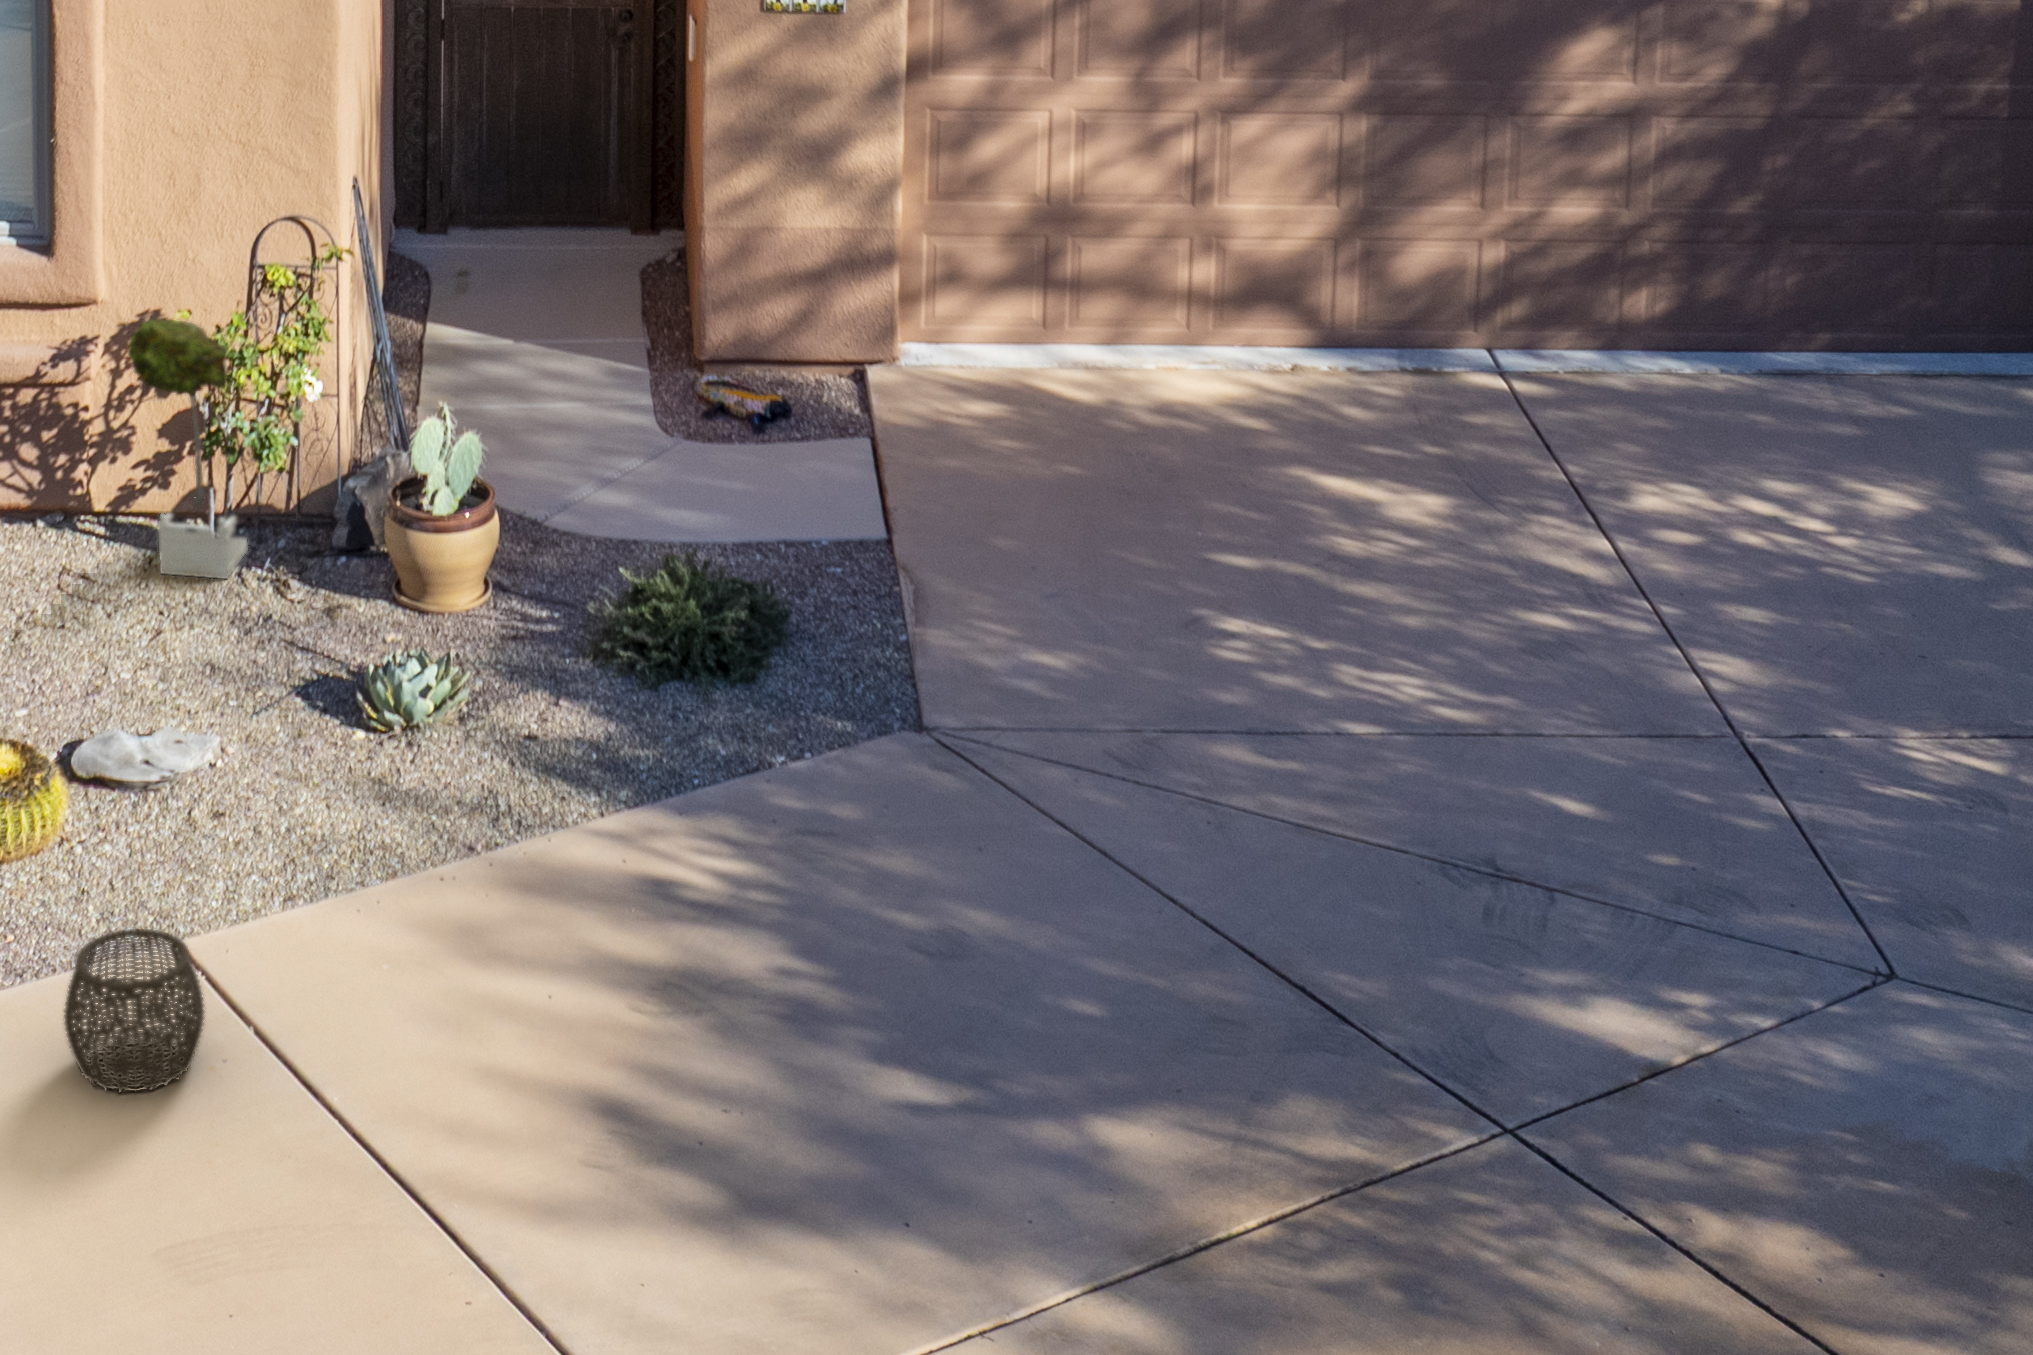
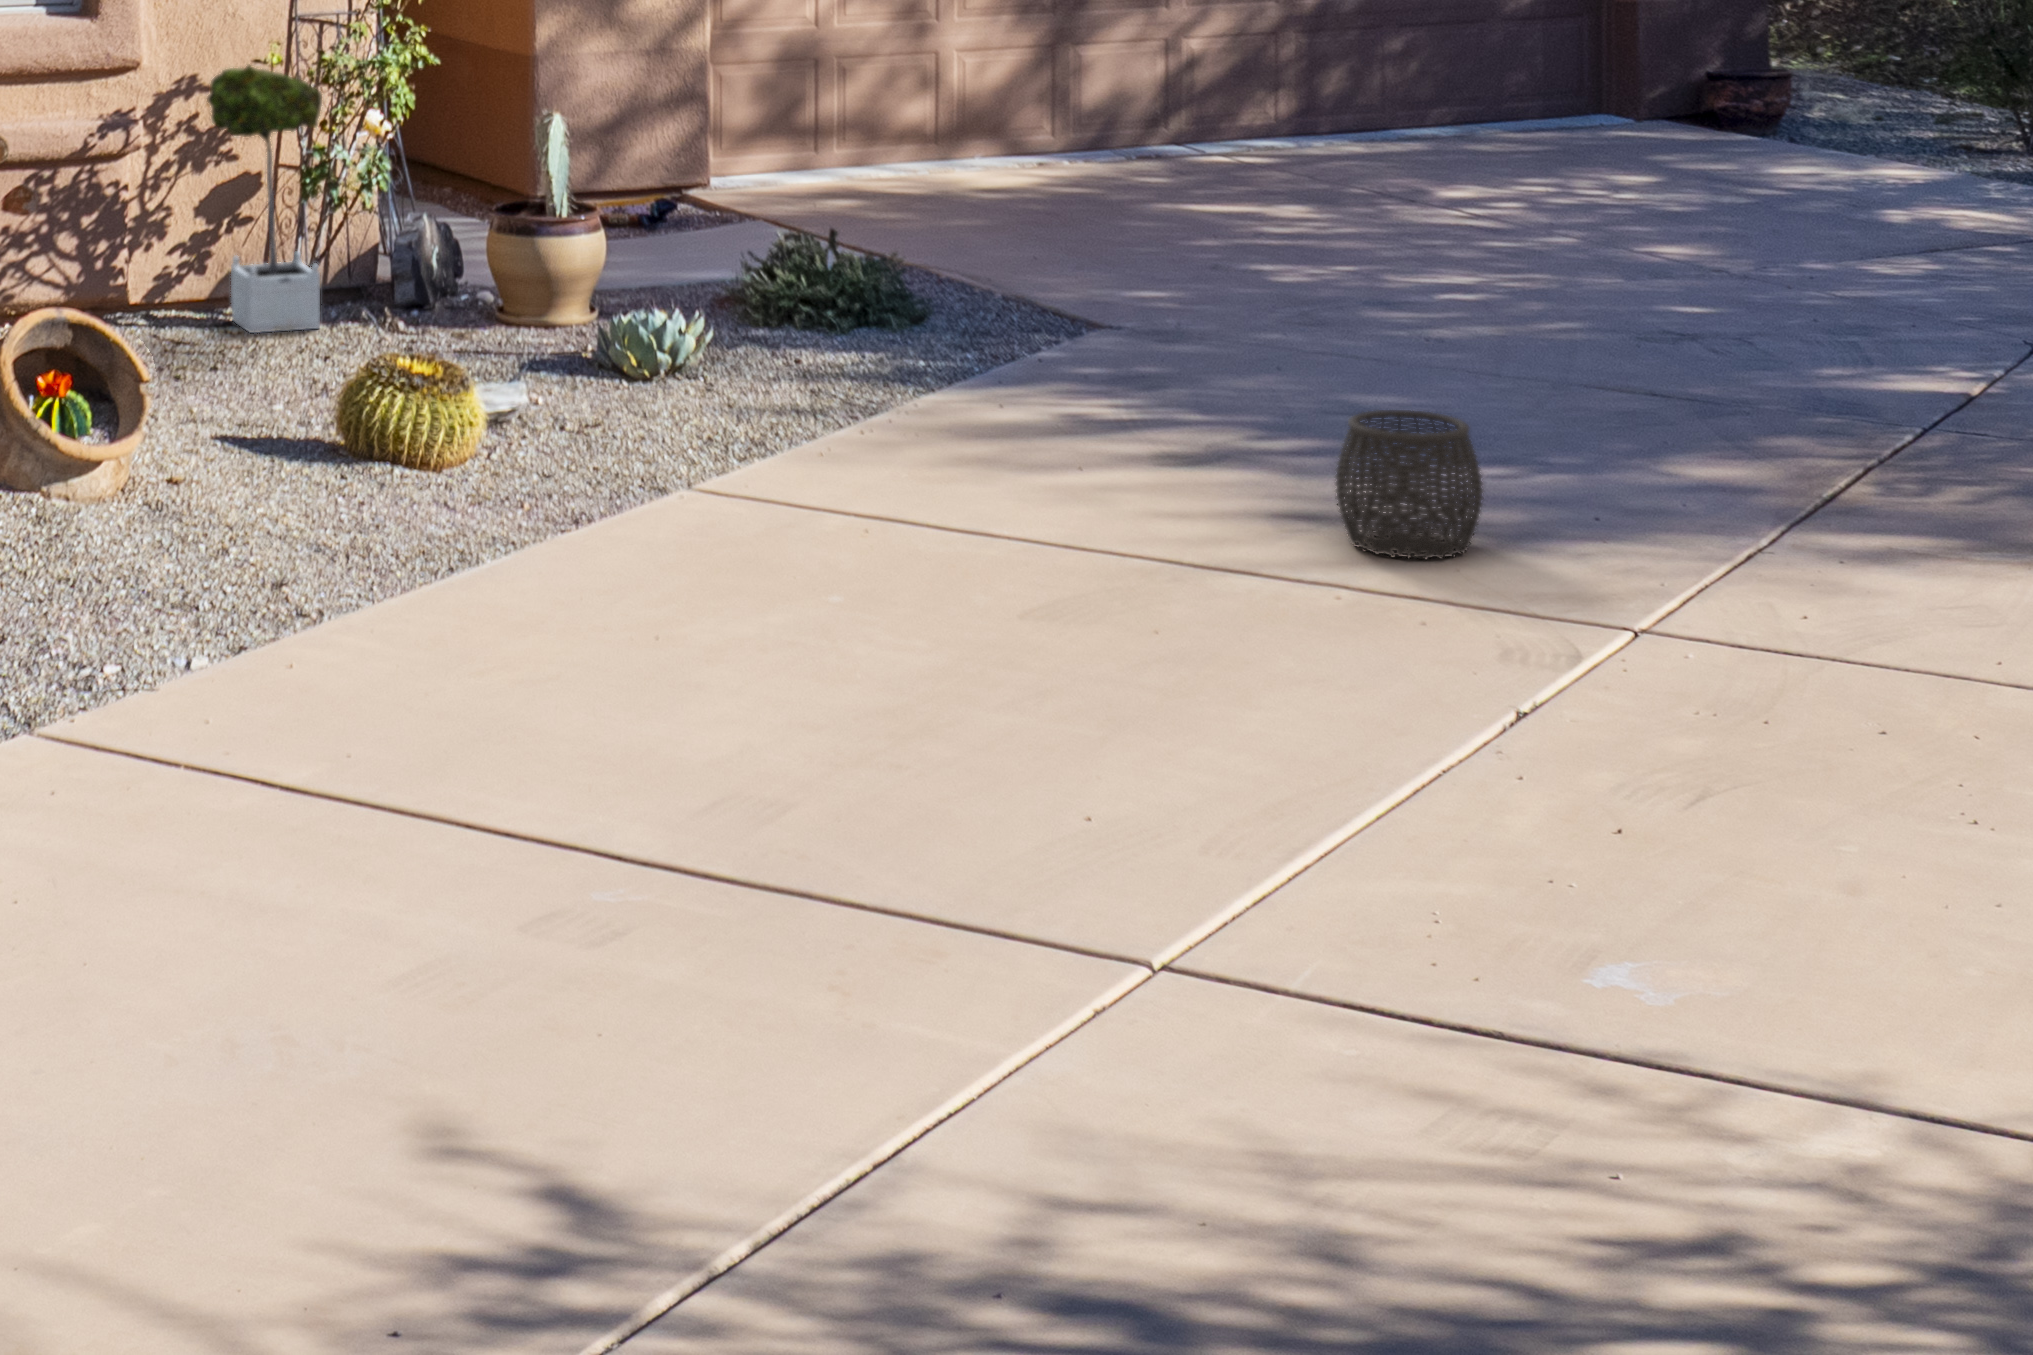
woven basket: present [64,929,205,1092] -> present [1335,410,1483,559]

